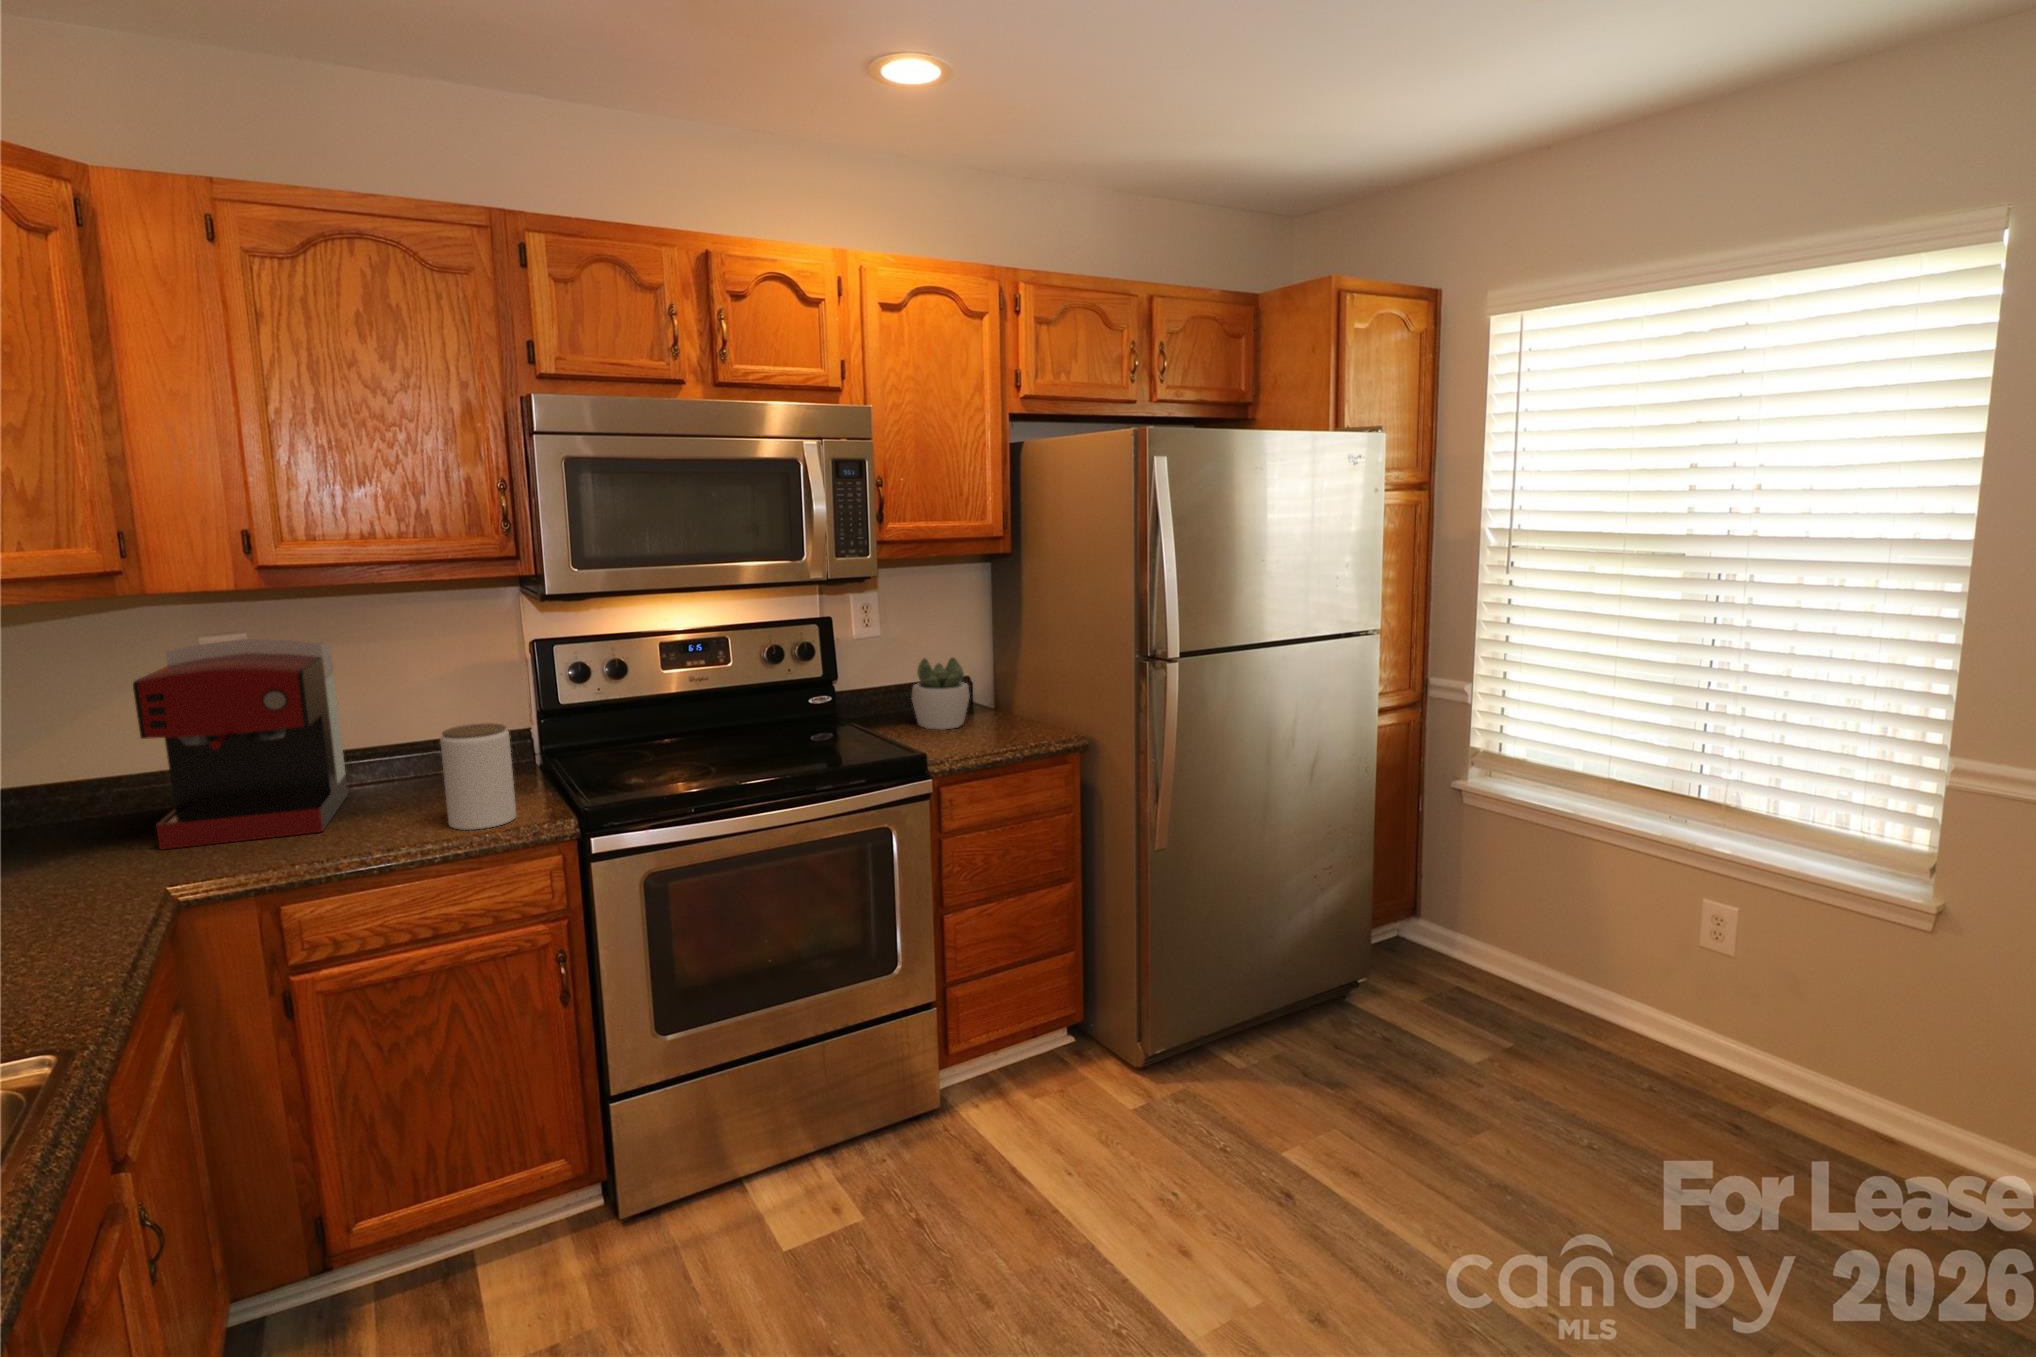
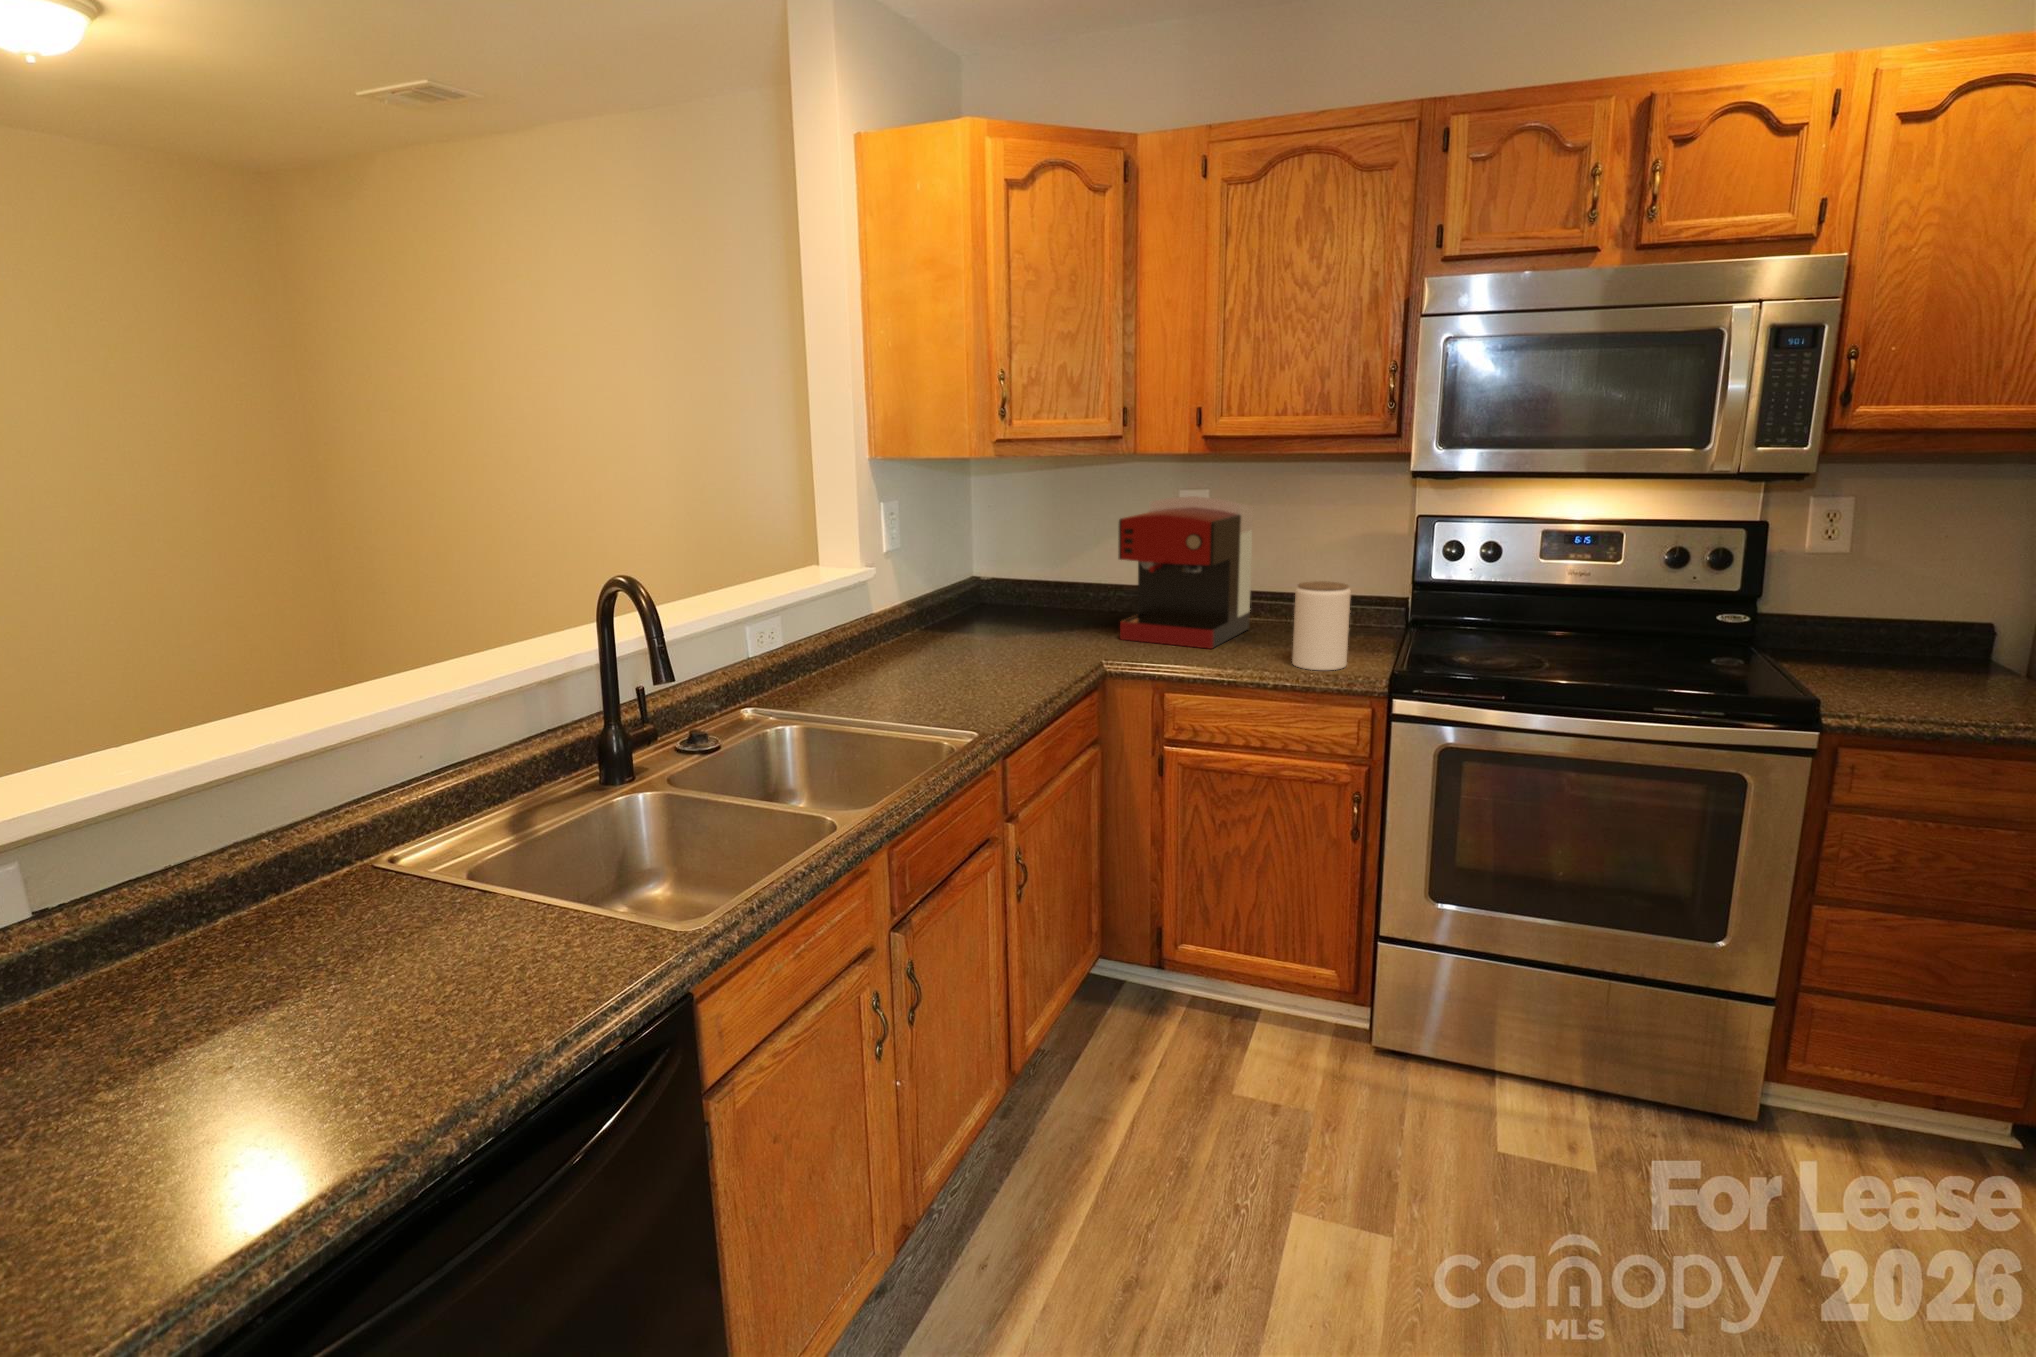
succulent plant: present [912,658,970,730] -> none [1867,586,1969,683]

